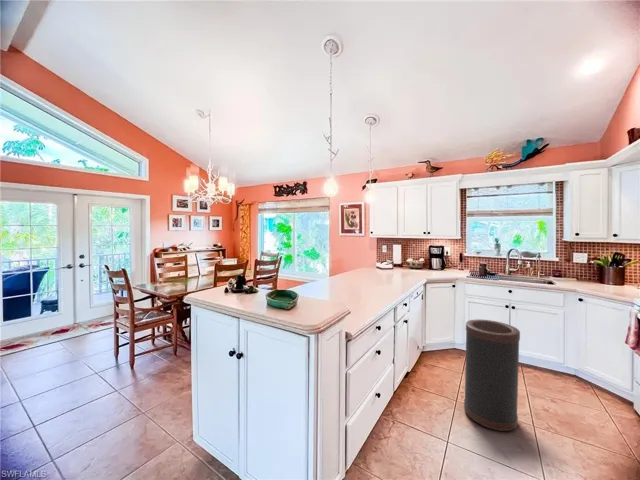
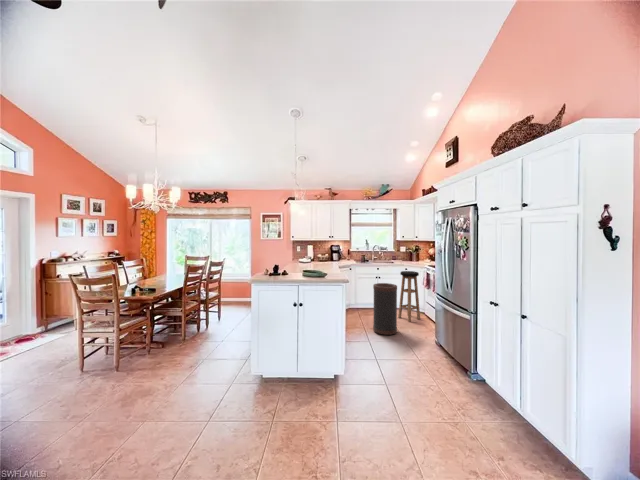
bar stool: none [544,303,603,415] -> present [398,271,420,322]

